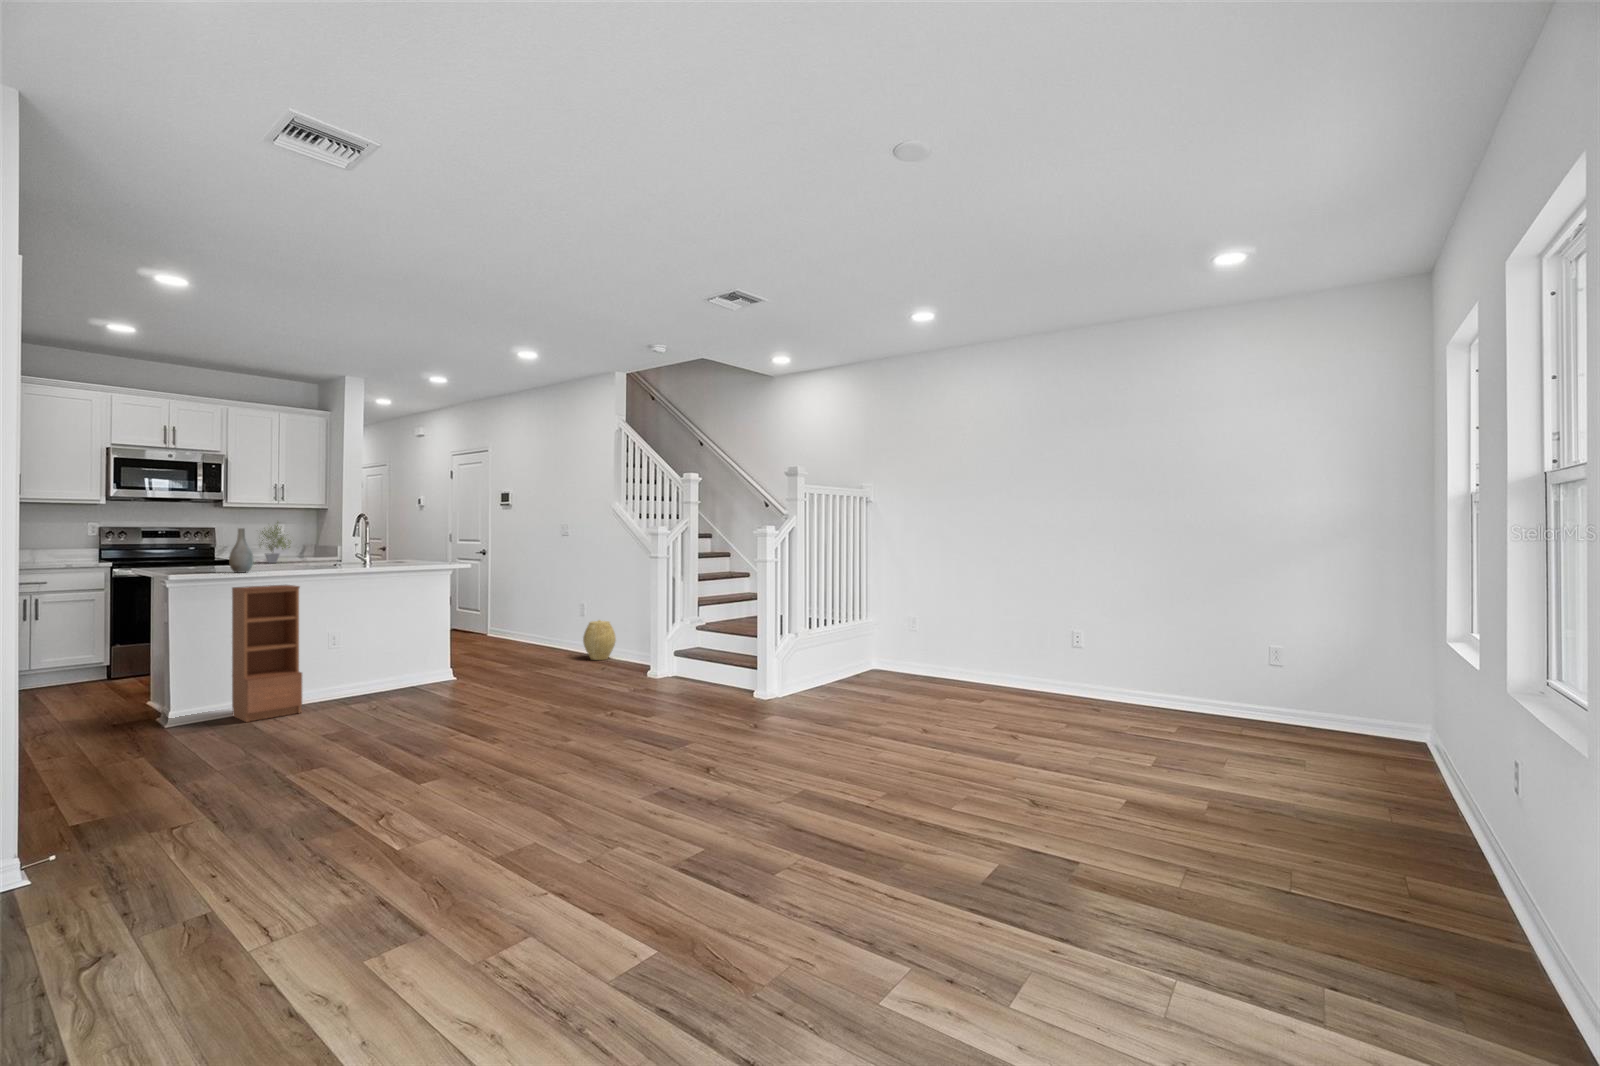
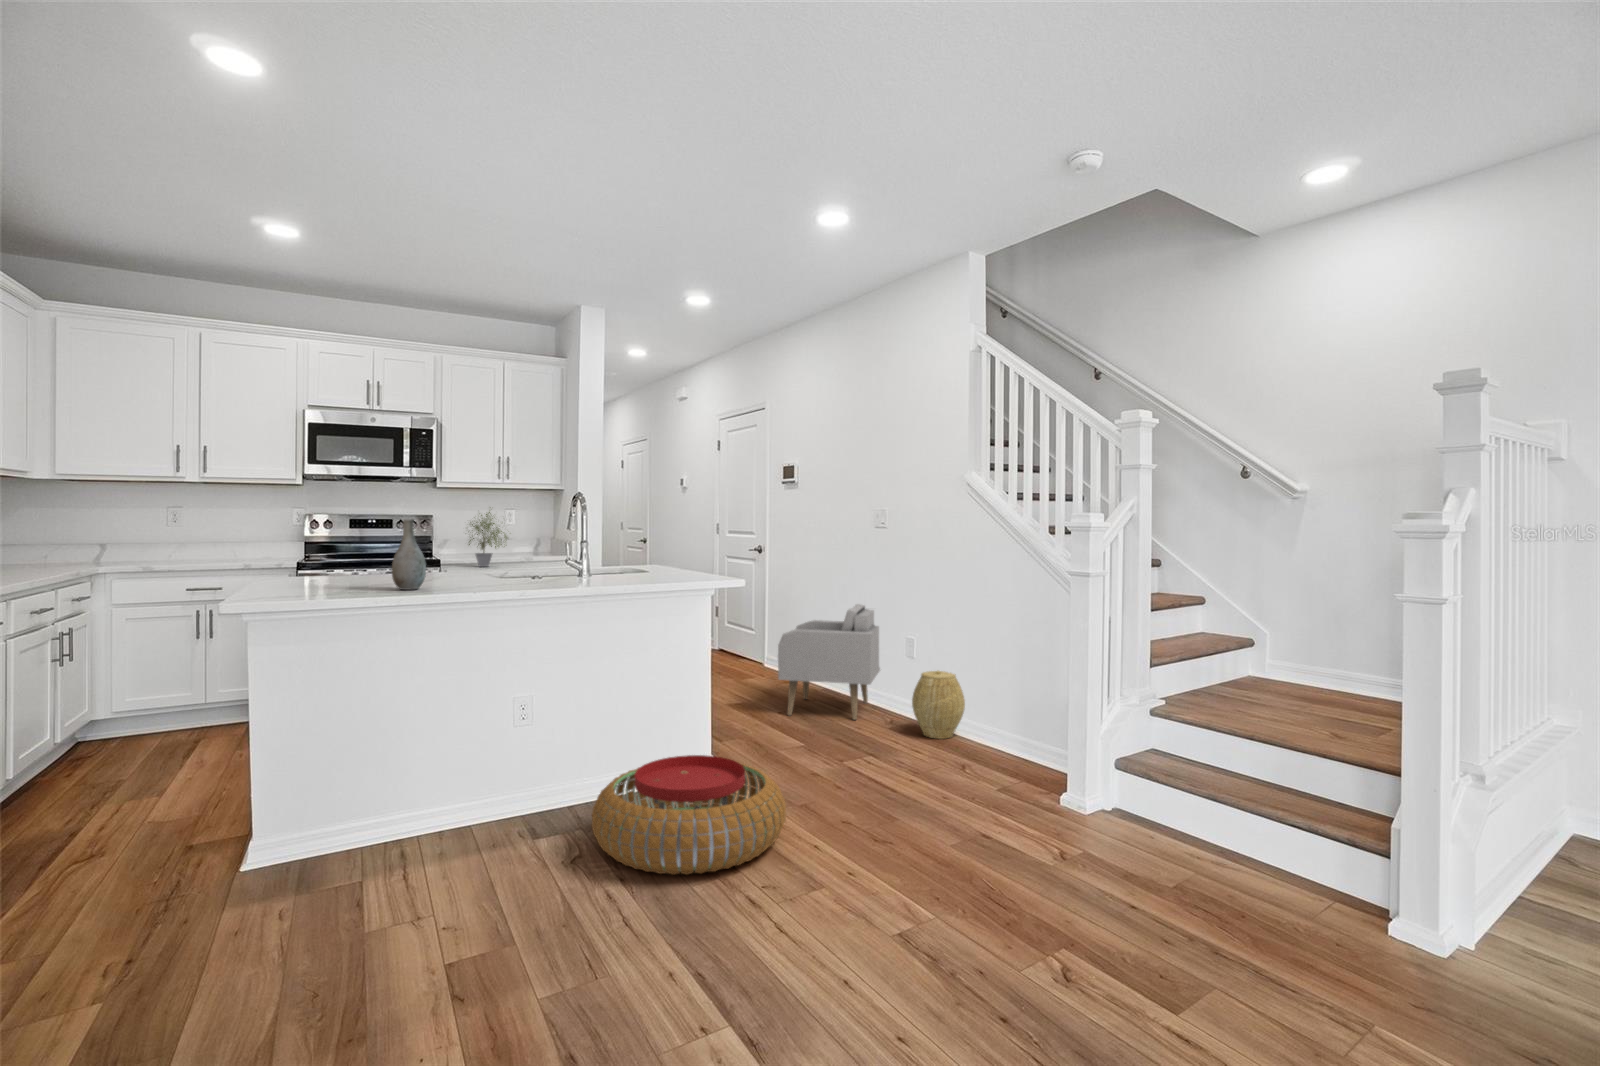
armchair: none [496,584,569,657] -> present [778,604,880,720]
bookcase: present [232,585,302,722] -> none [372,615,473,860]
pouf: none [380,660,496,713] -> present [592,755,786,874]

